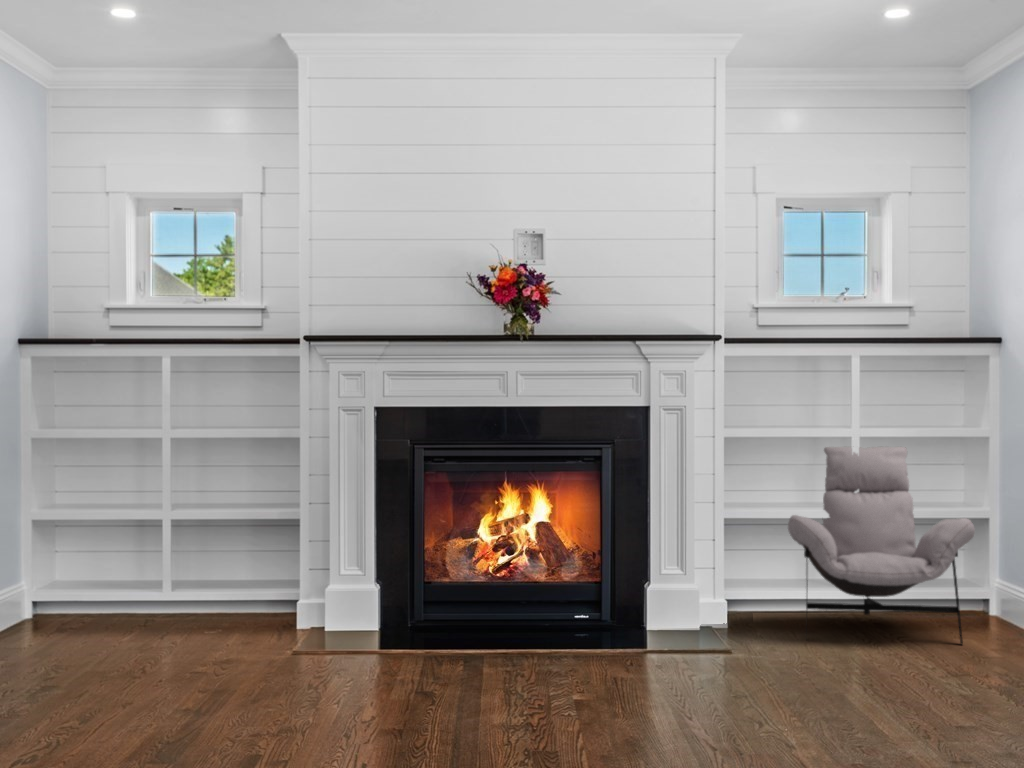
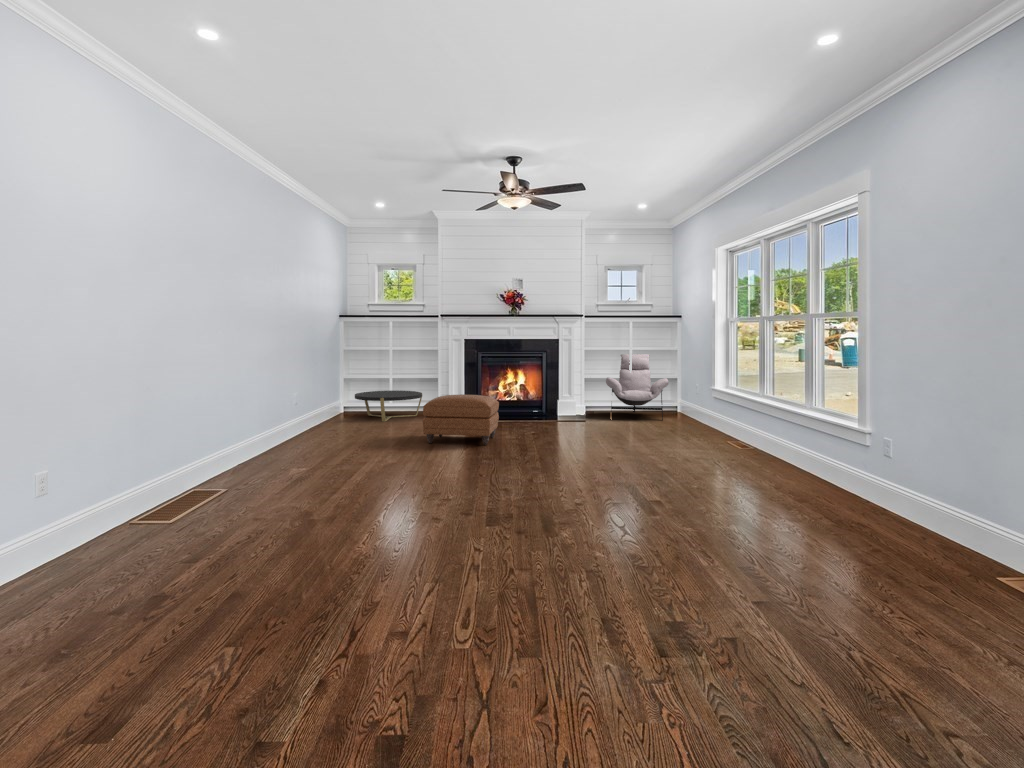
coffee table: none [52,553,253,650] -> present [355,391,422,422]
ottoman: none [226,579,472,745] -> present [423,394,499,445]

